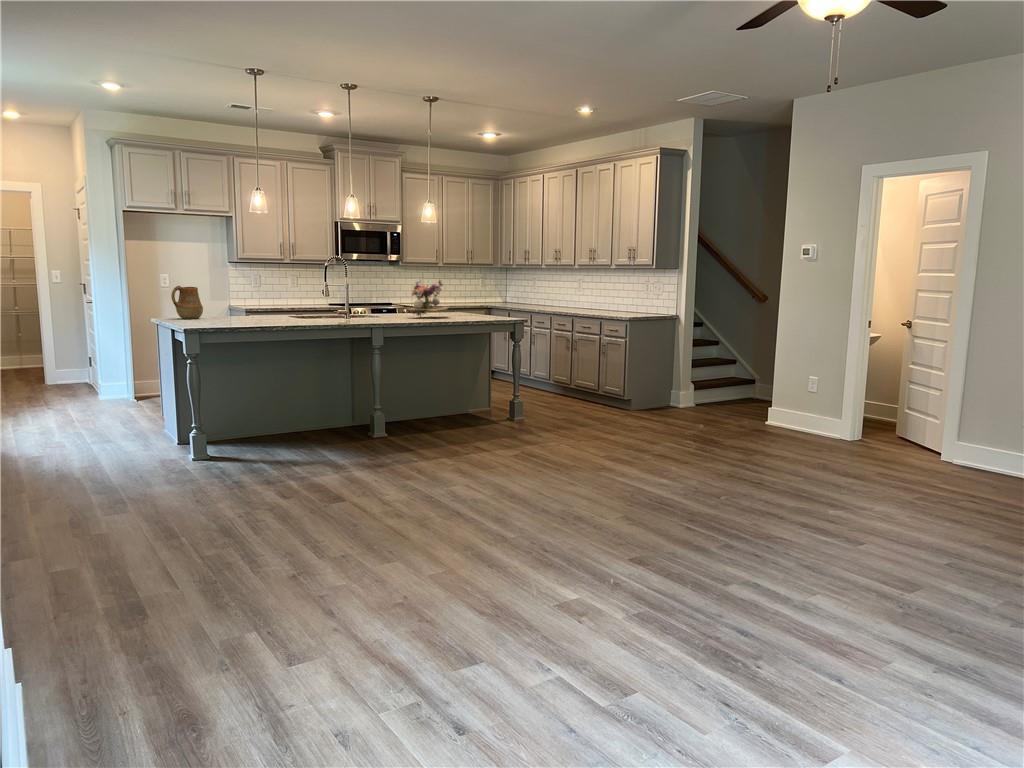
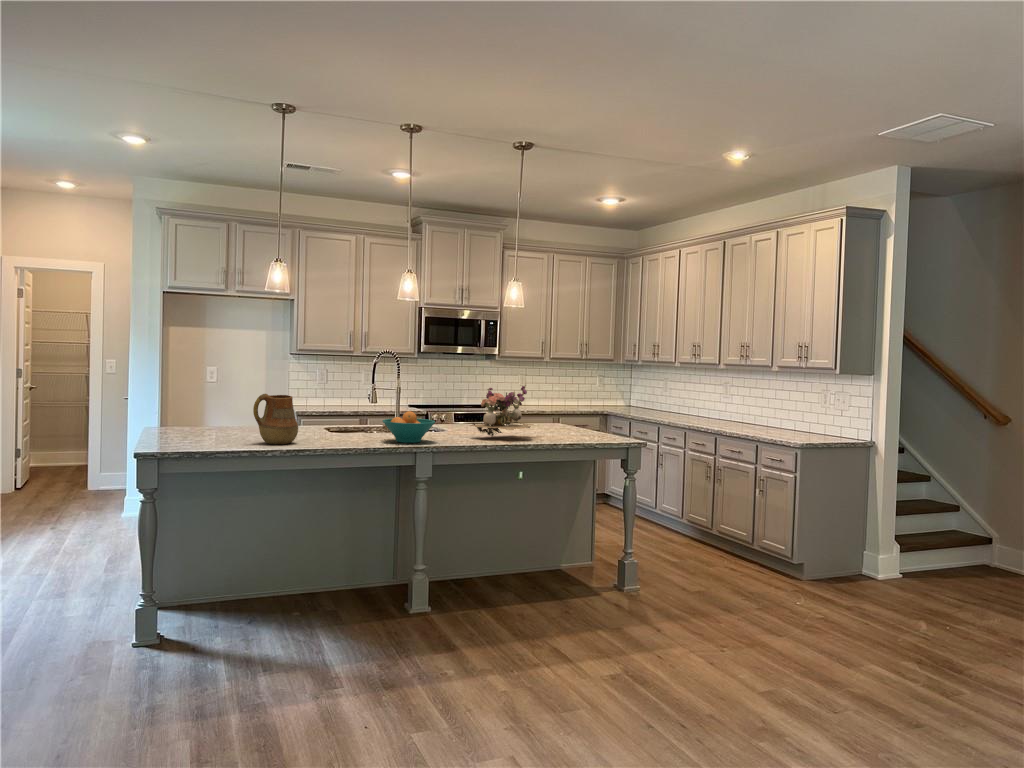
pitcher: present [171,286,203,319] -> present [253,394,298,444]
fruit bowl: none [346,299,384,321] -> present [383,411,435,443]

